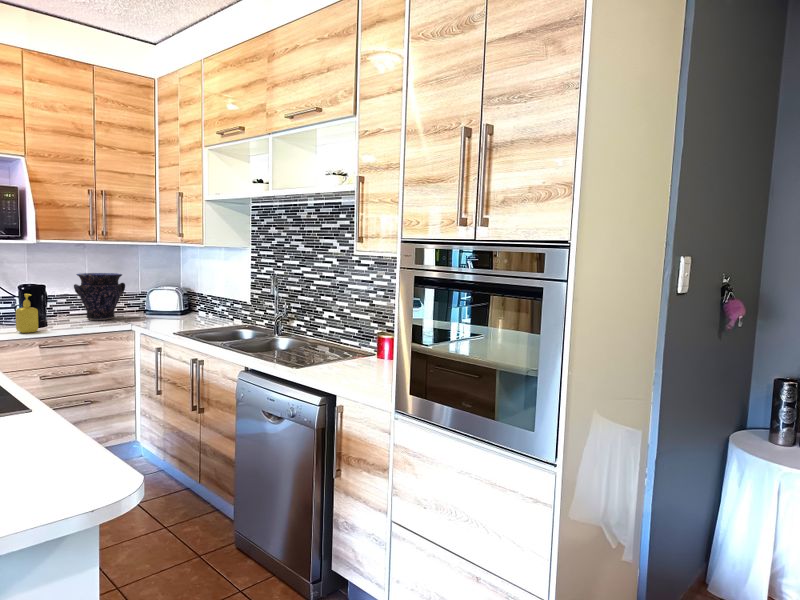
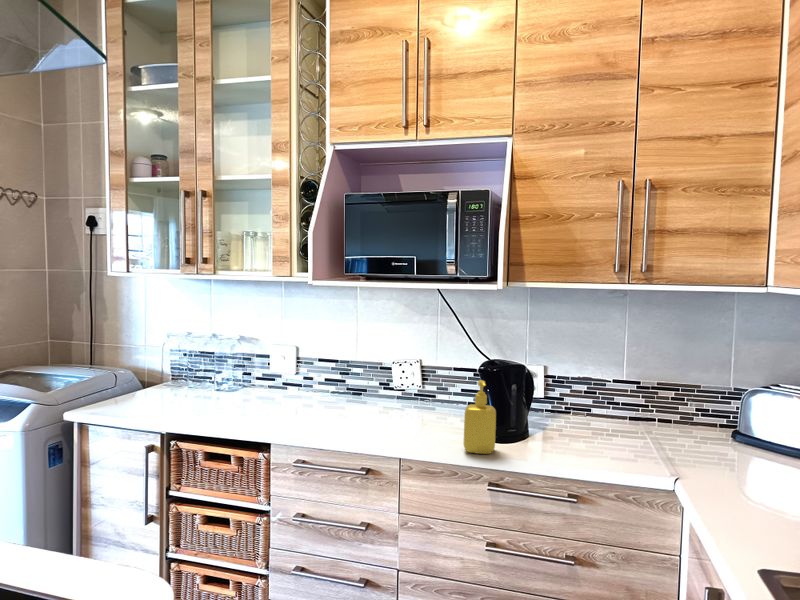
vase: present [74,273,125,320] -> none [586,344,687,444]

